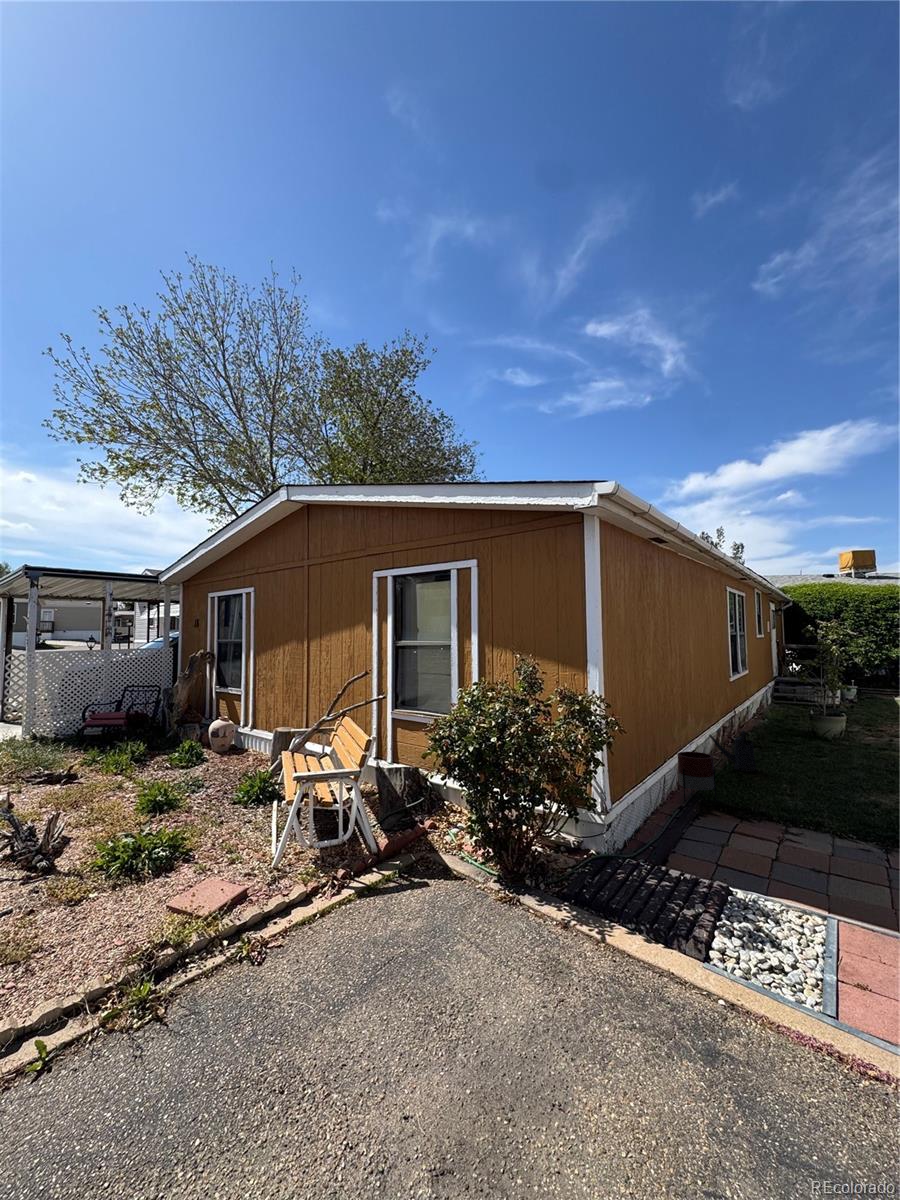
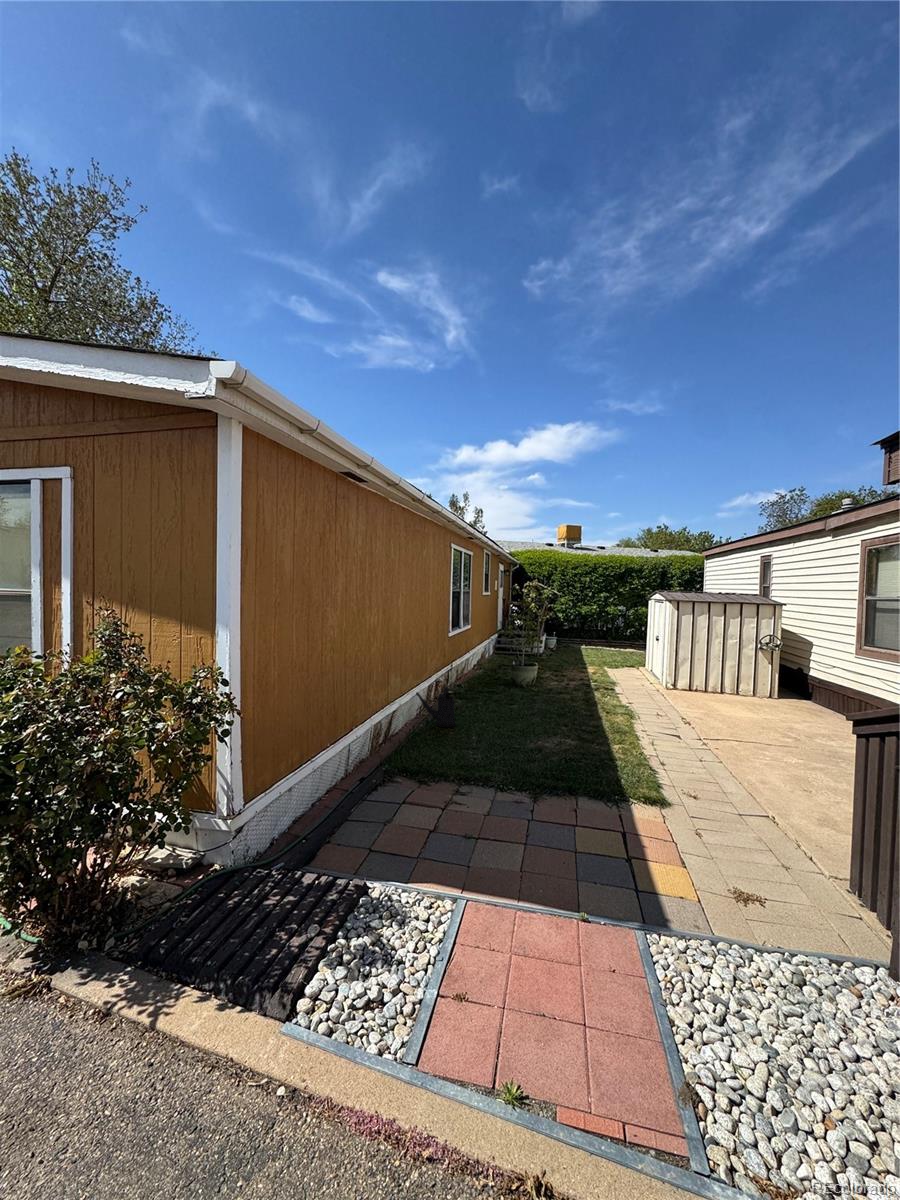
planter: present [678,752,716,802] -> none [369,715,404,770]

